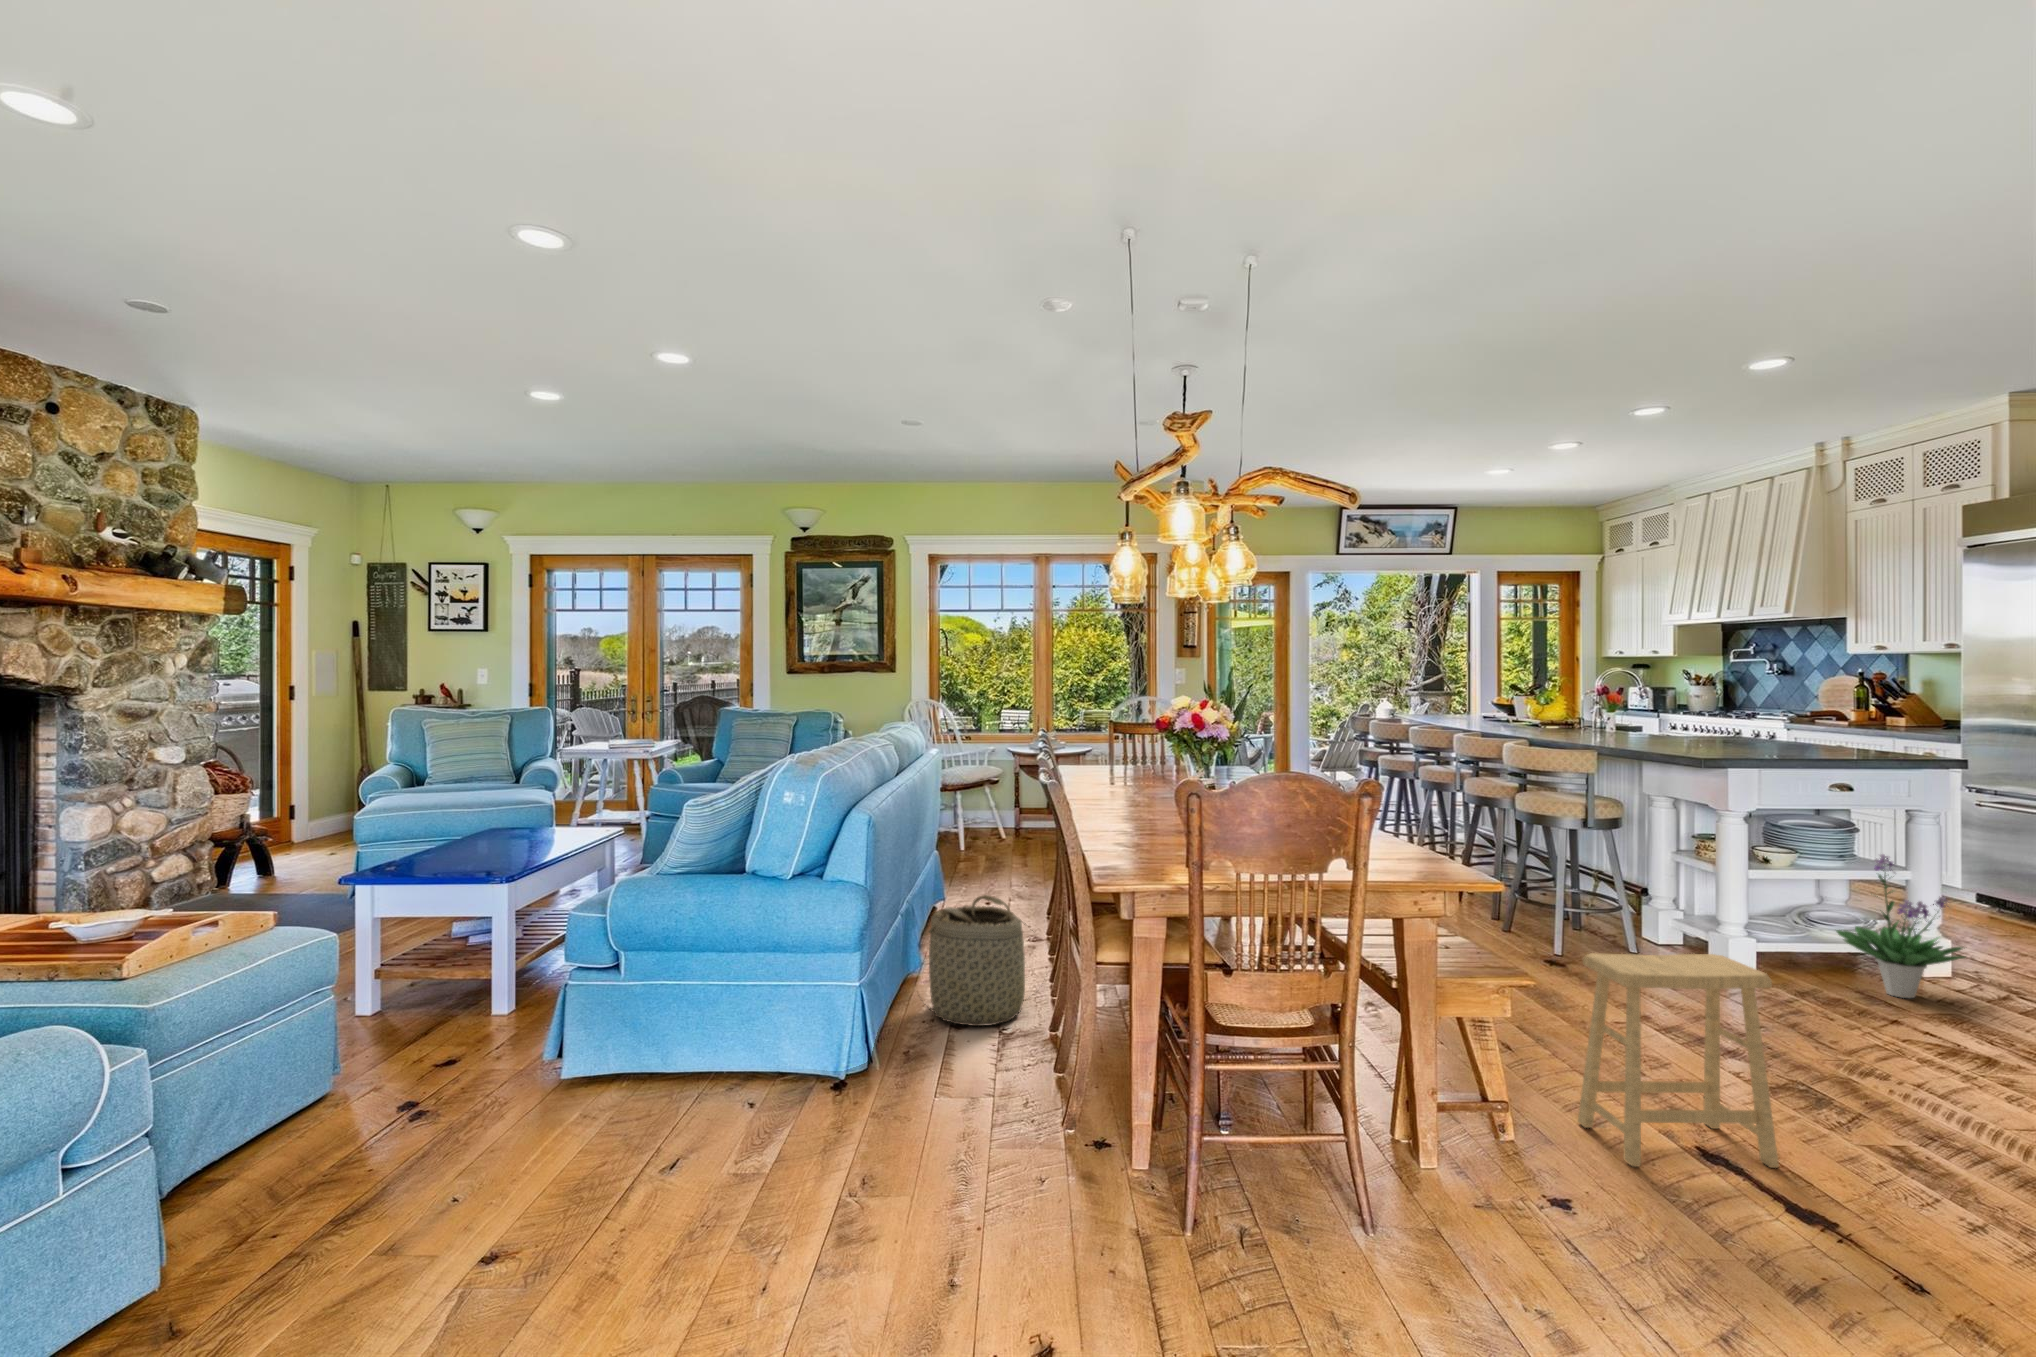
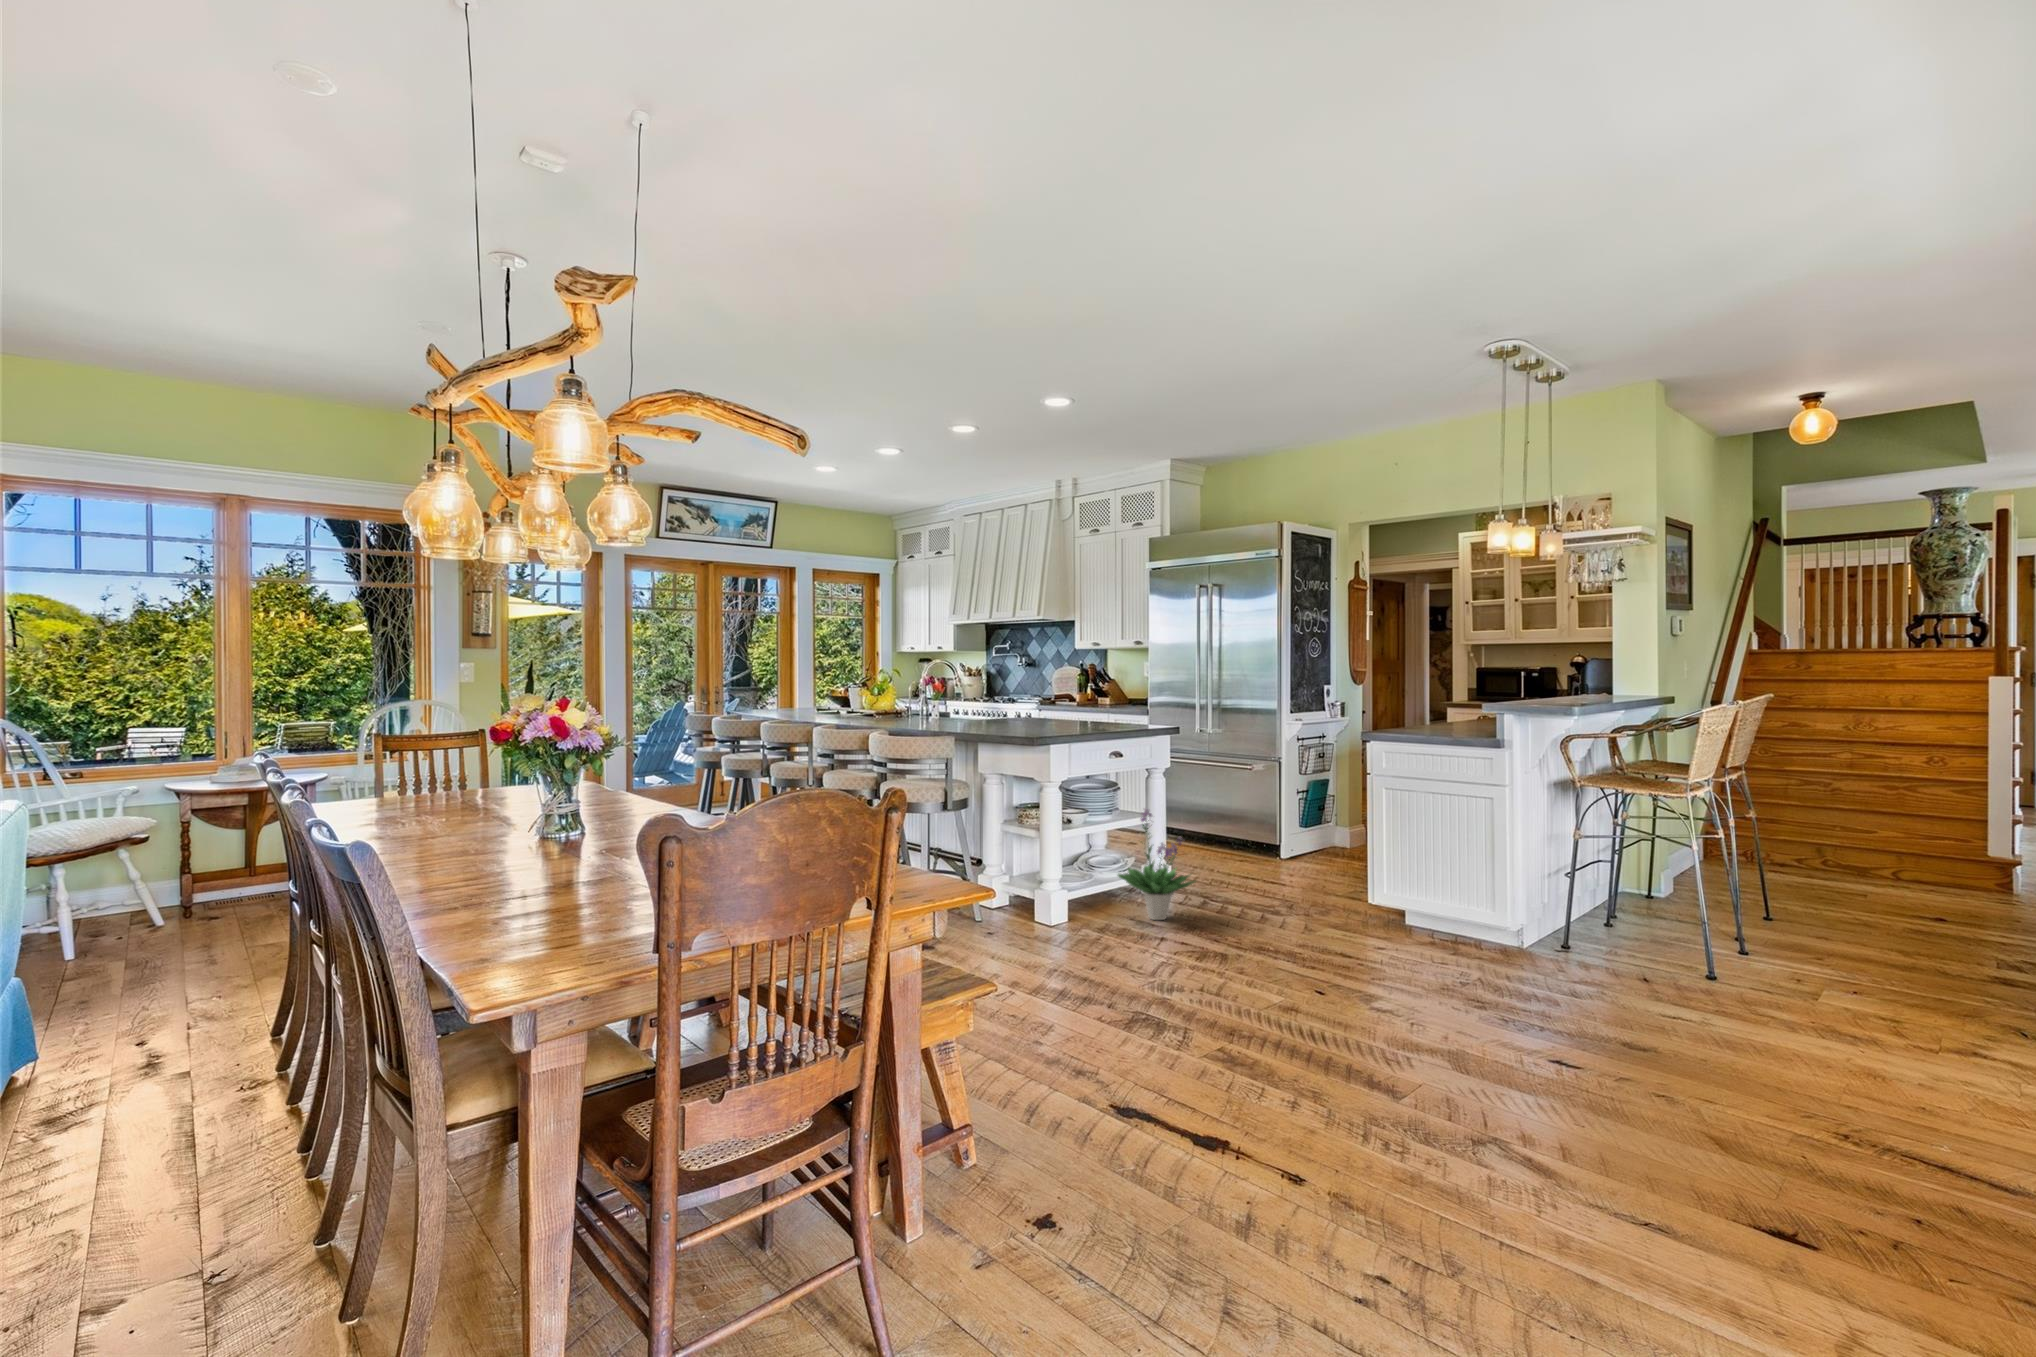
basket: present [928,895,1033,1026] -> none [49,1028,332,1265]
footstool: present [1578,953,1779,1168] -> none [1015,922,1170,1148]

